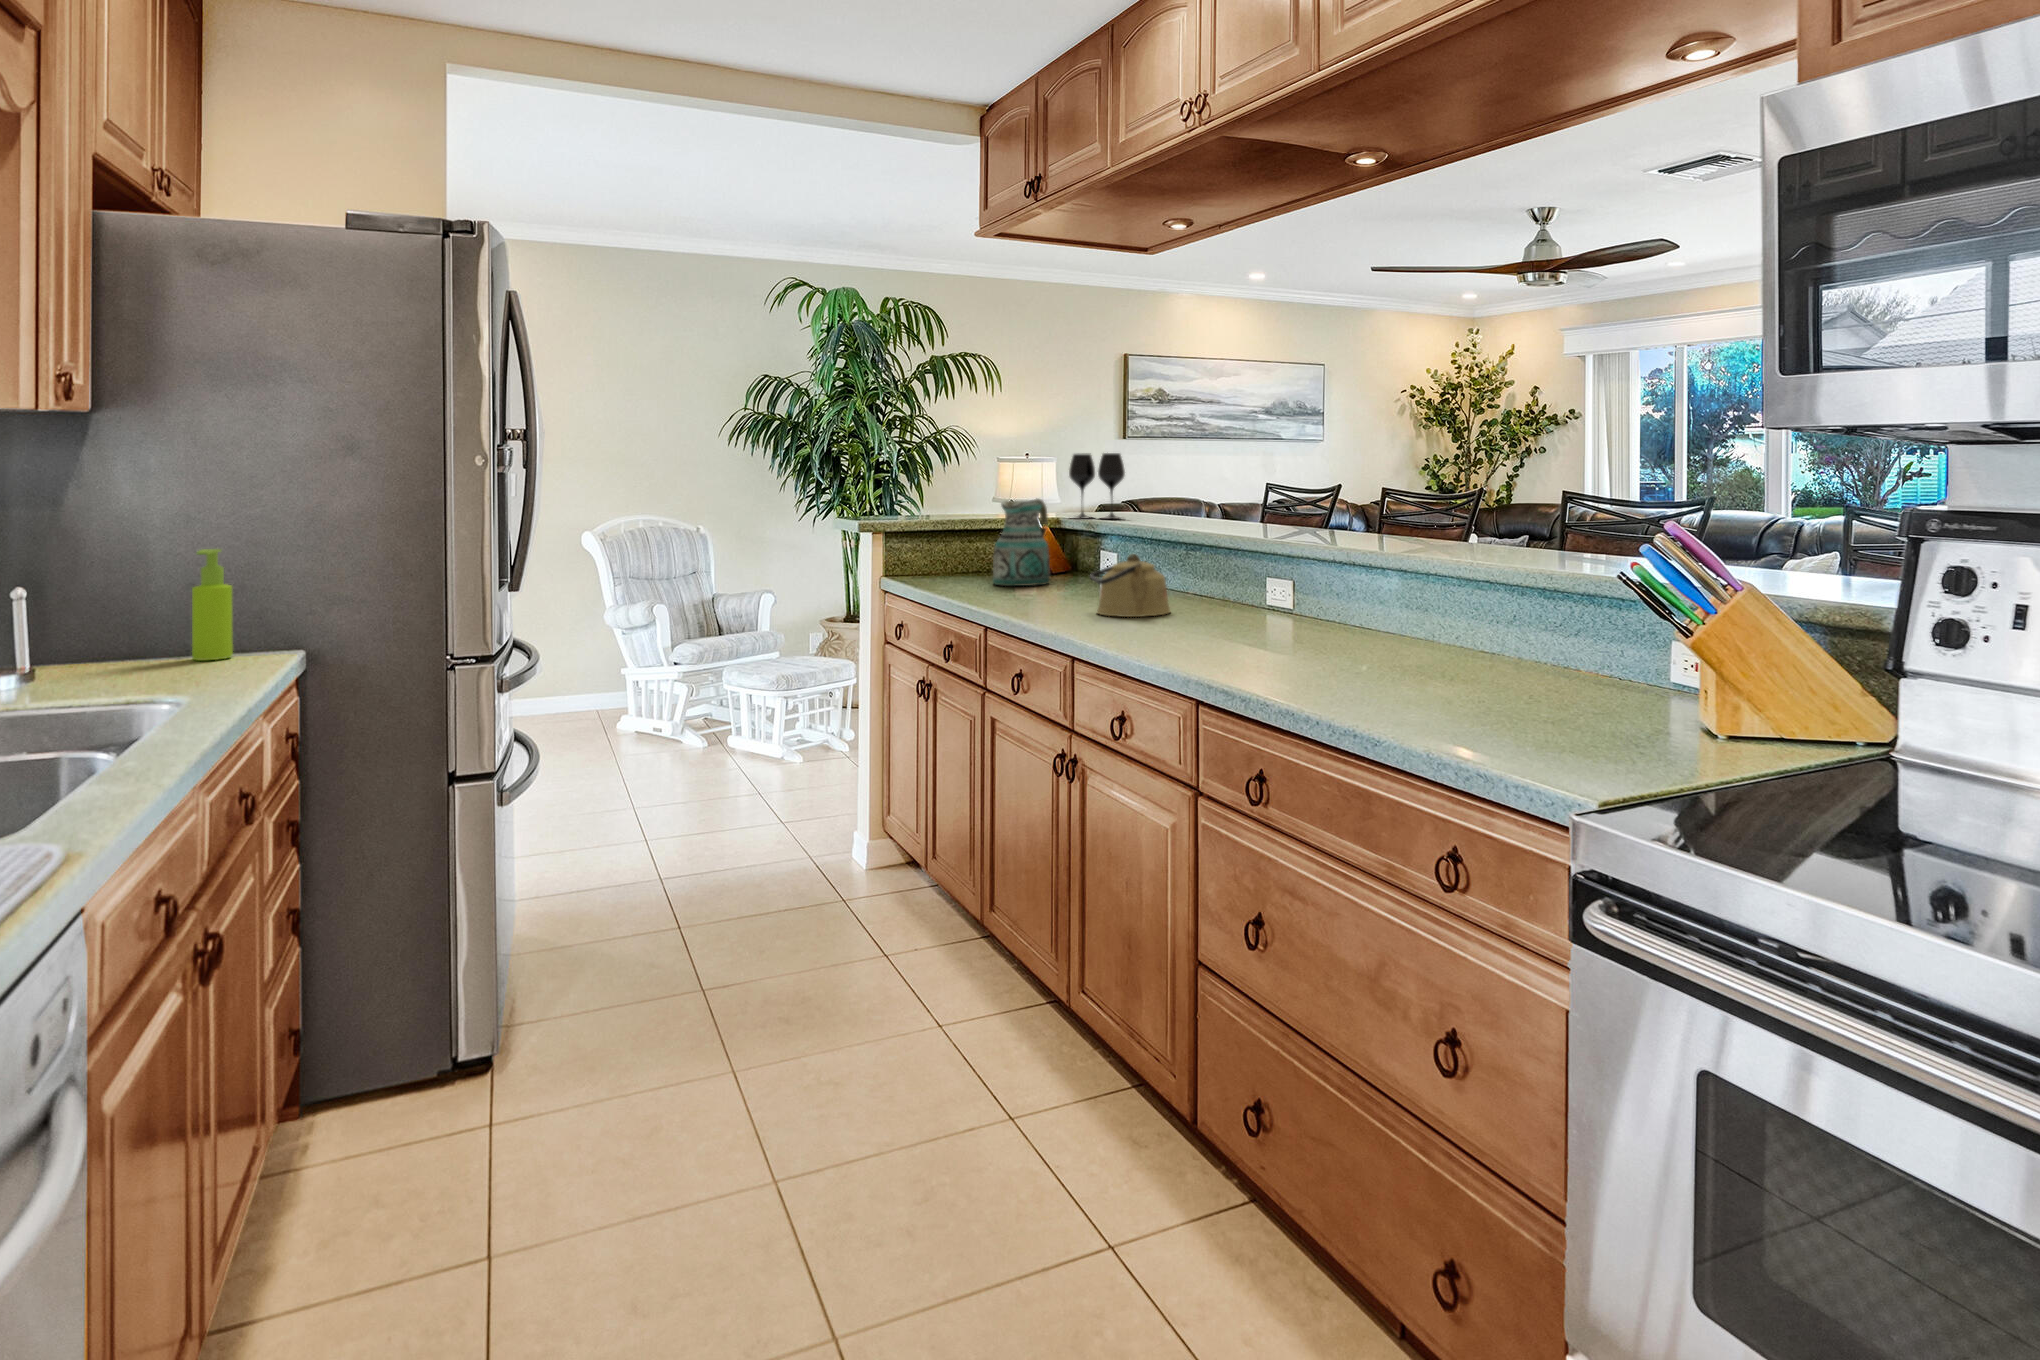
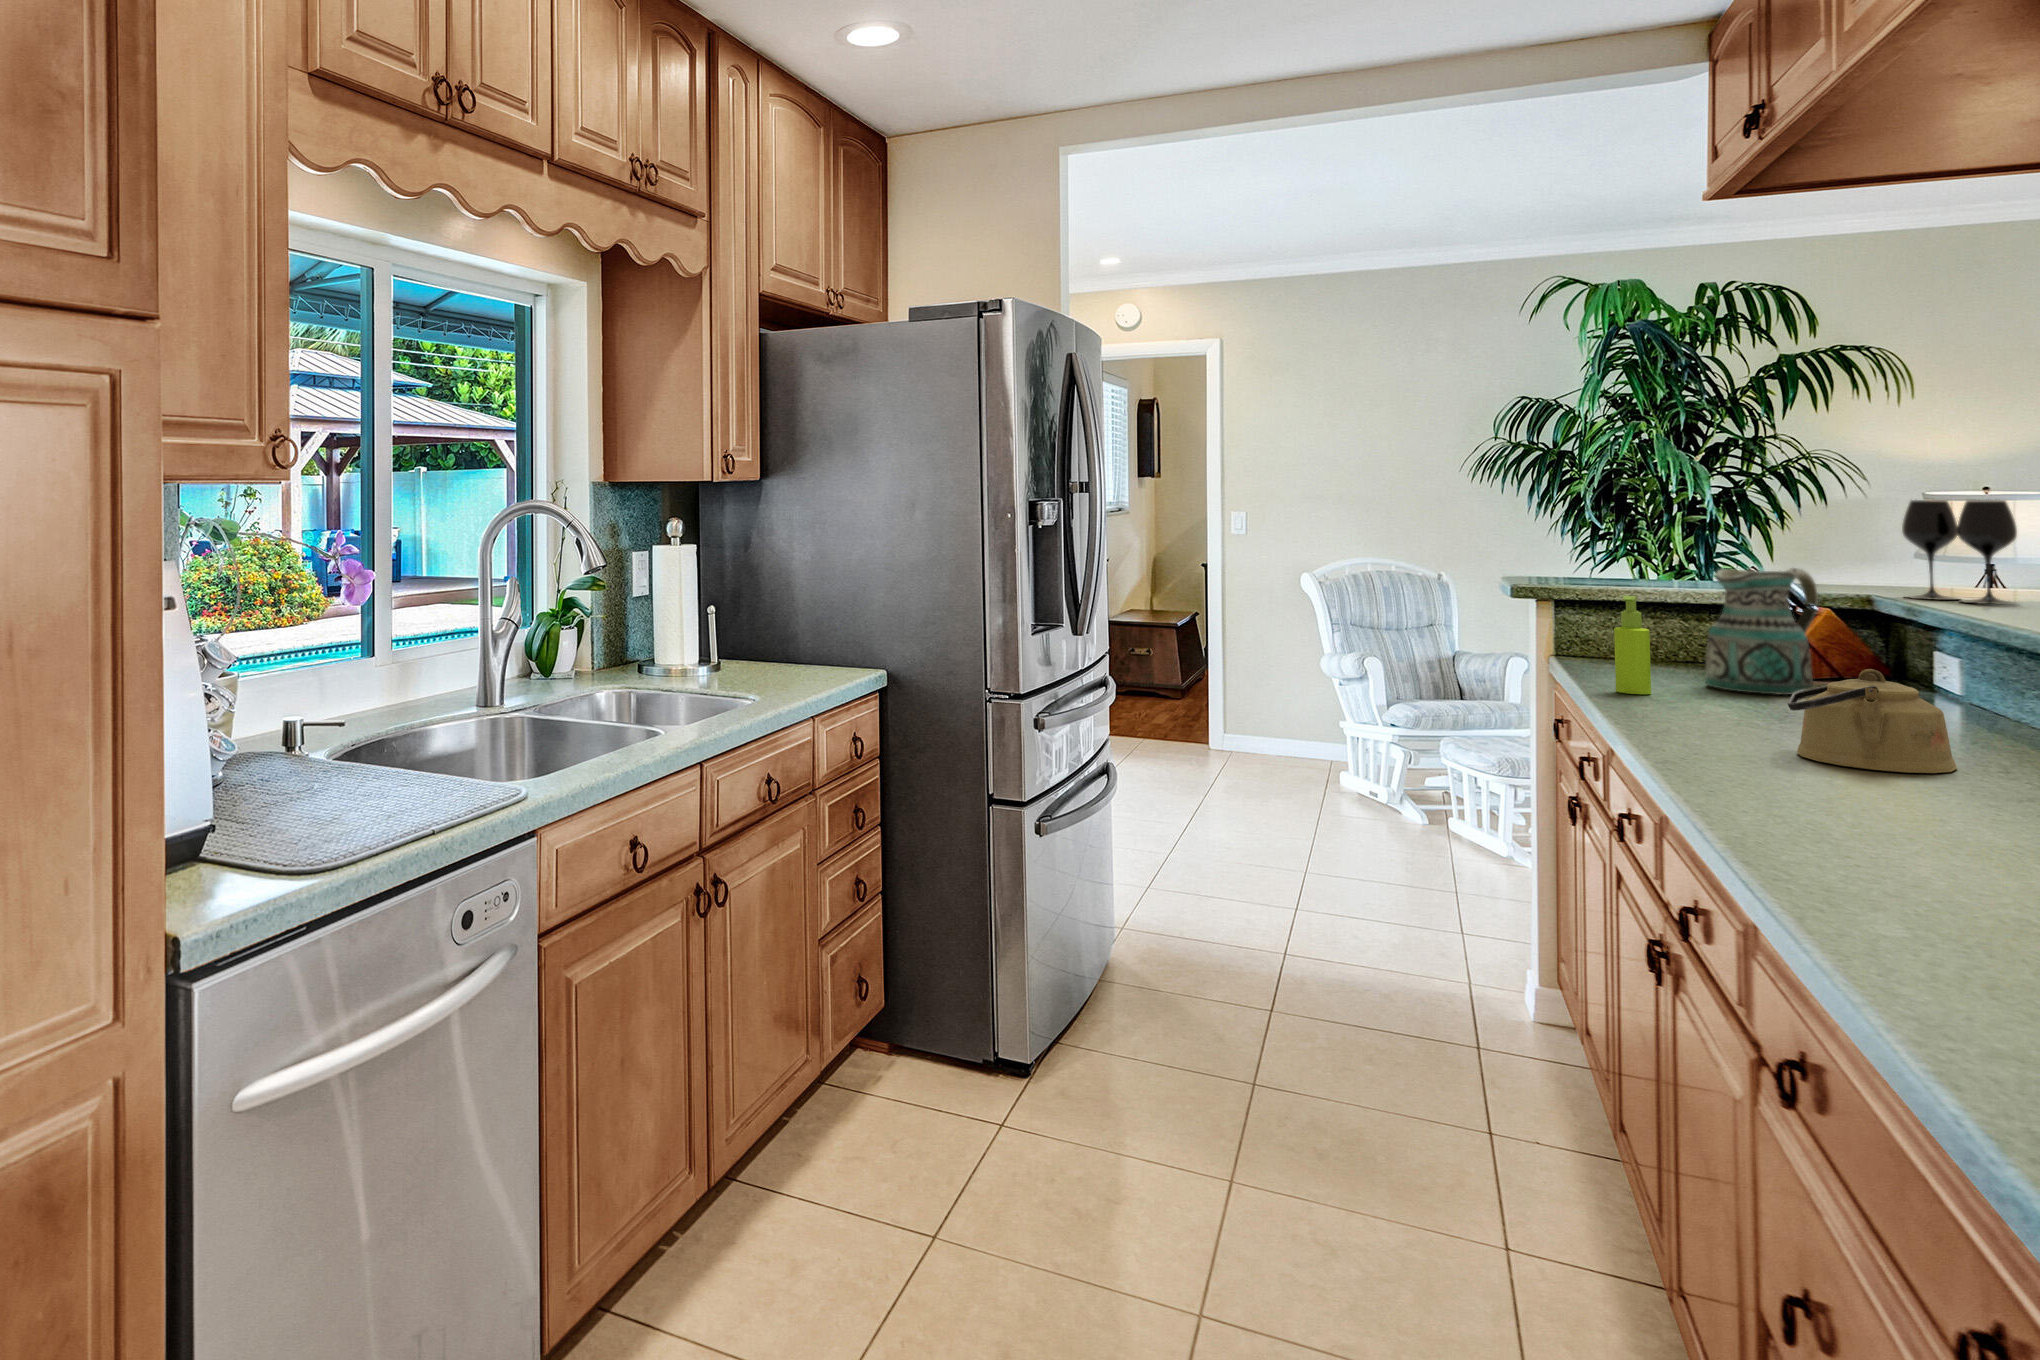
soap dispenser: present [192,549,233,661] -> present [1614,596,1651,694]

